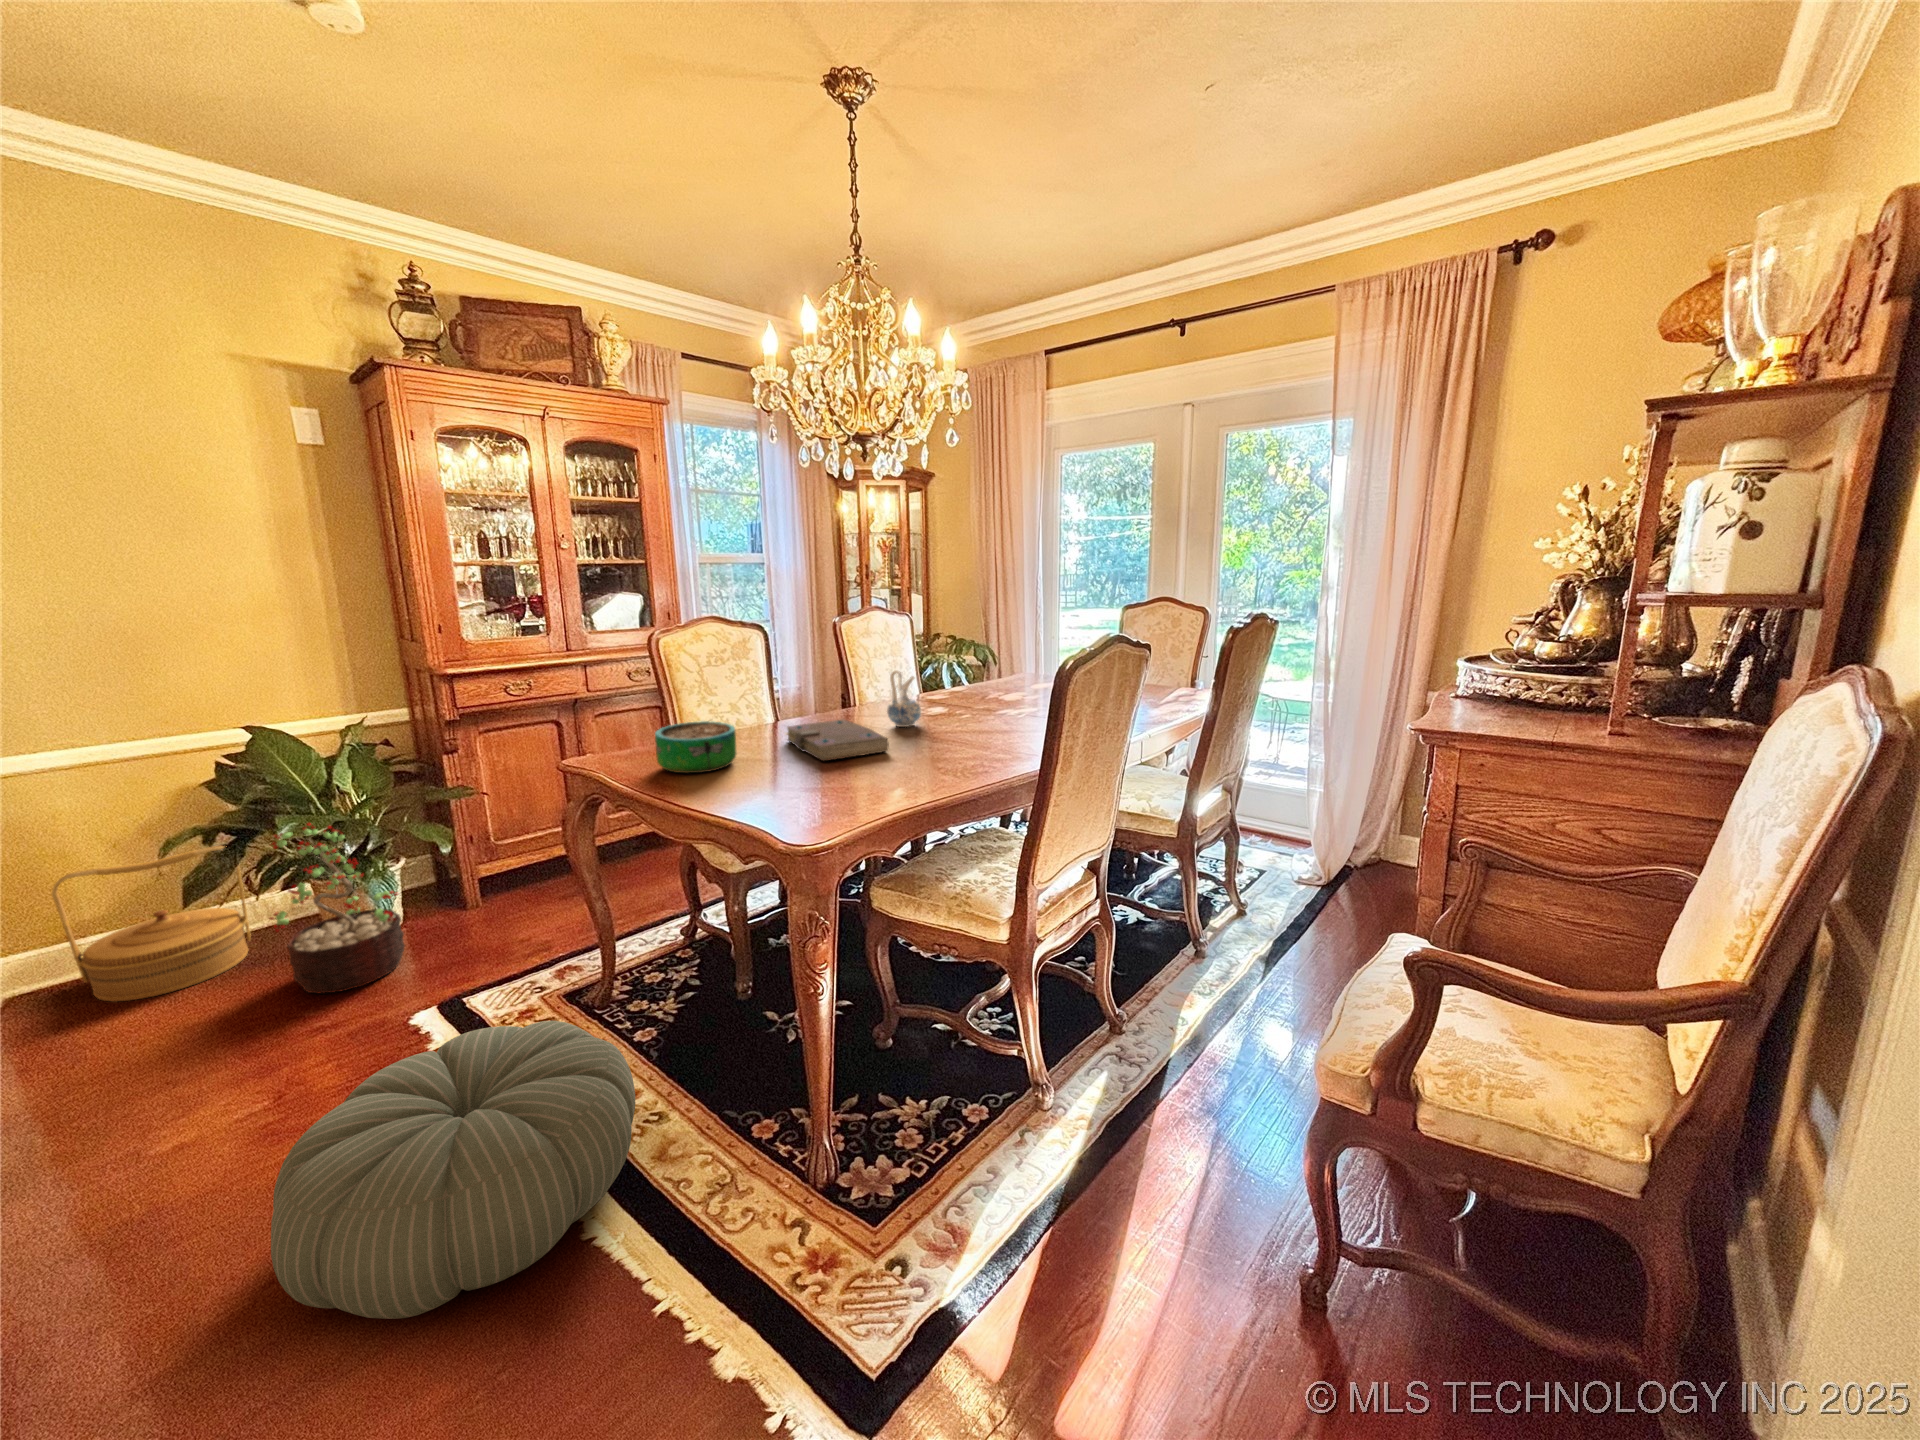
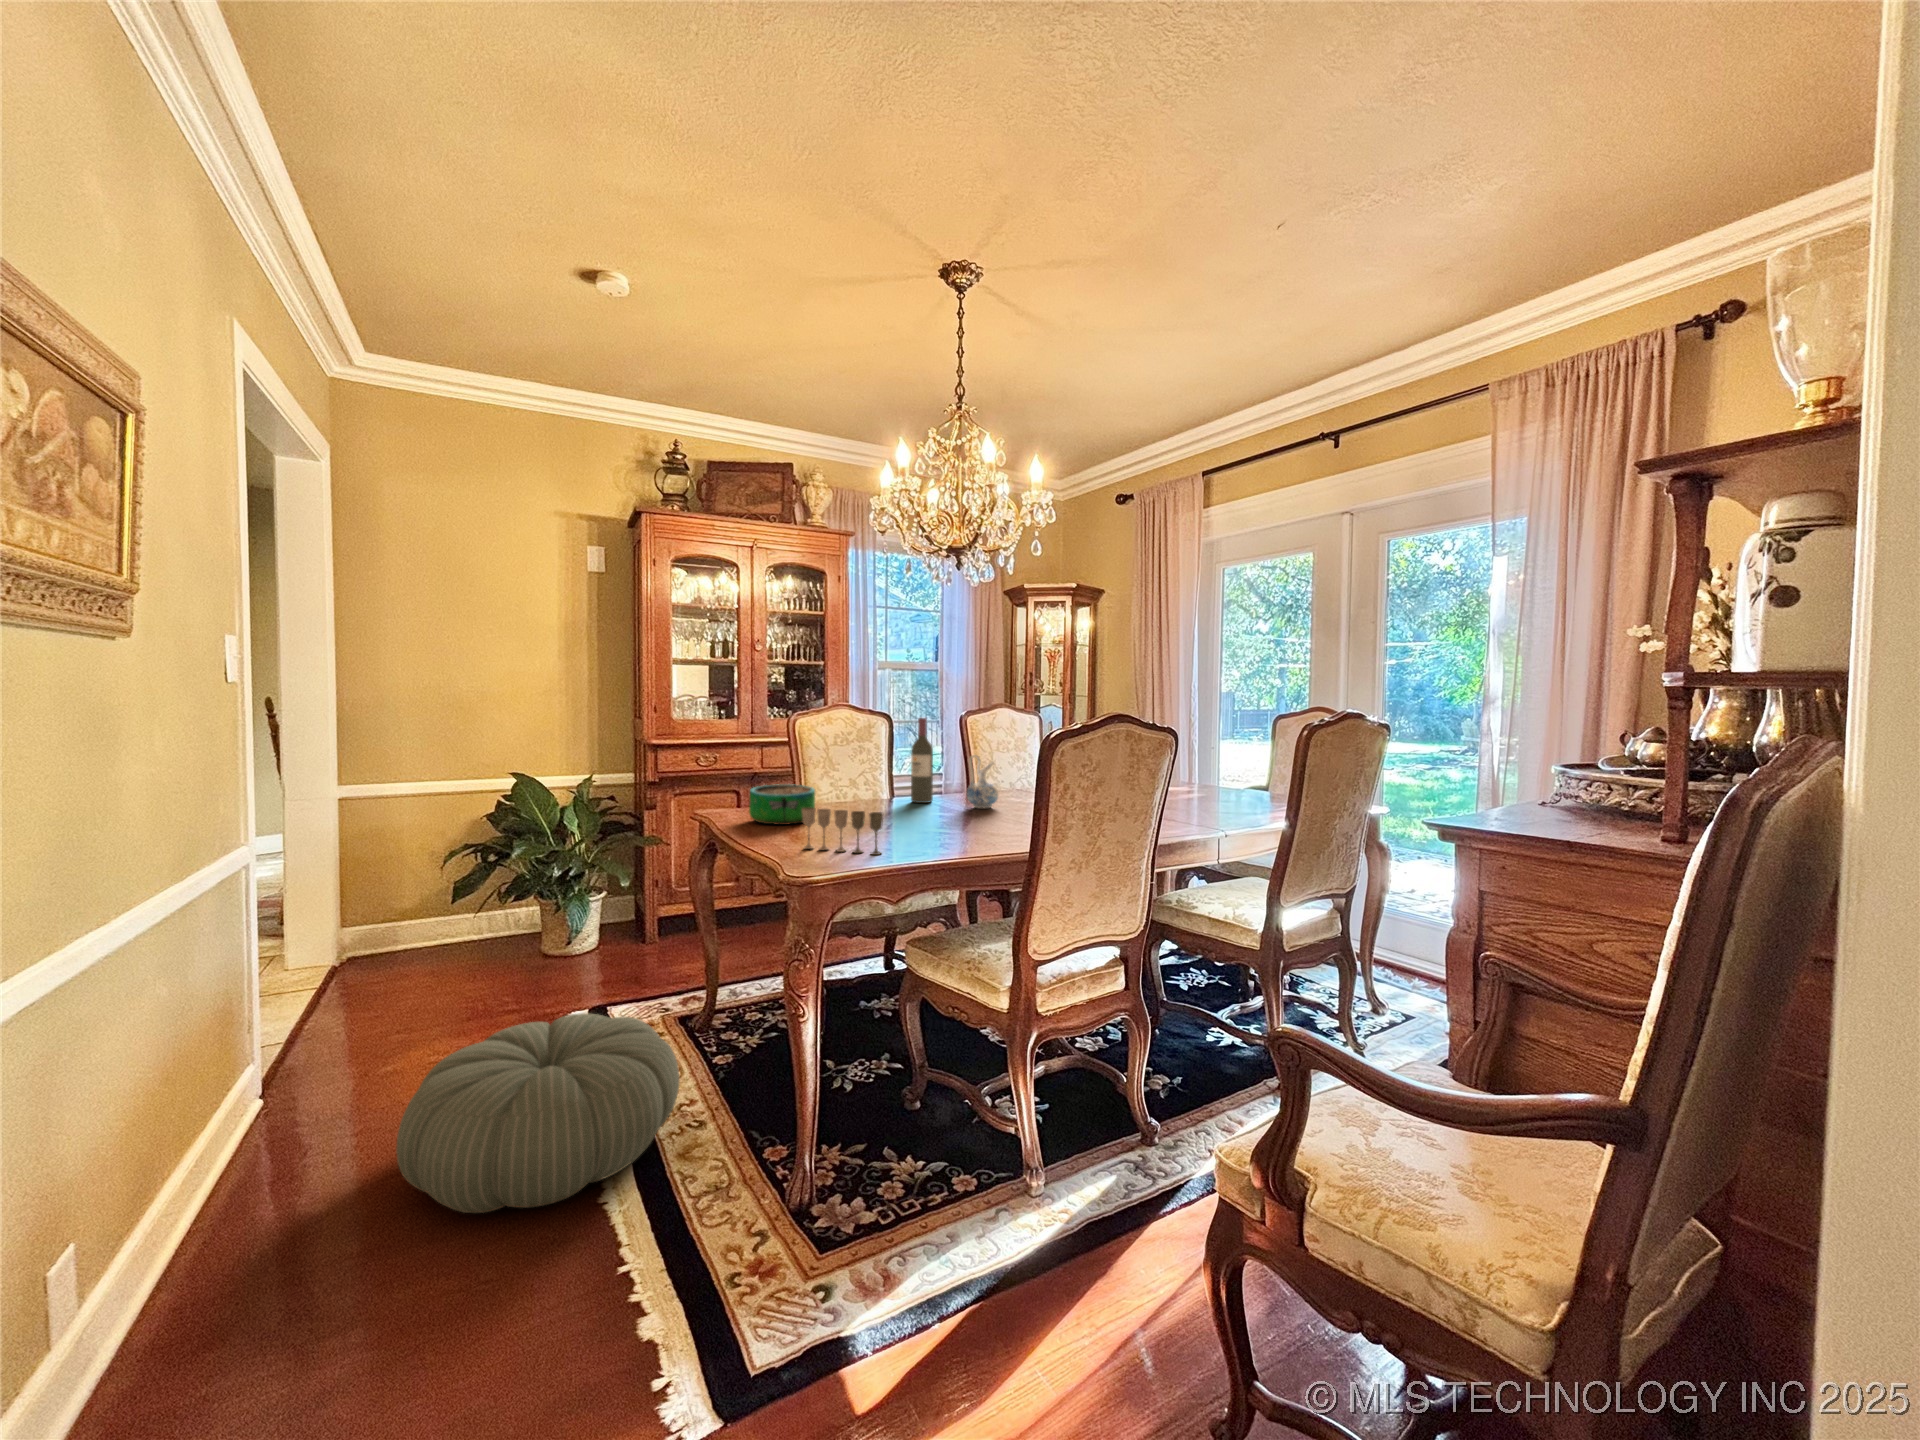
wine bottle: none [817,631,843,725] -> present [911,718,933,803]
book: present [786,720,889,761] -> none [868,796,943,825]
wine glass: none [766,756,870,806] -> present [802,808,883,855]
decorative plant: present [270,823,405,993] -> none [502,849,587,986]
woven basket: present [52,846,251,1002] -> none [388,862,499,969]

